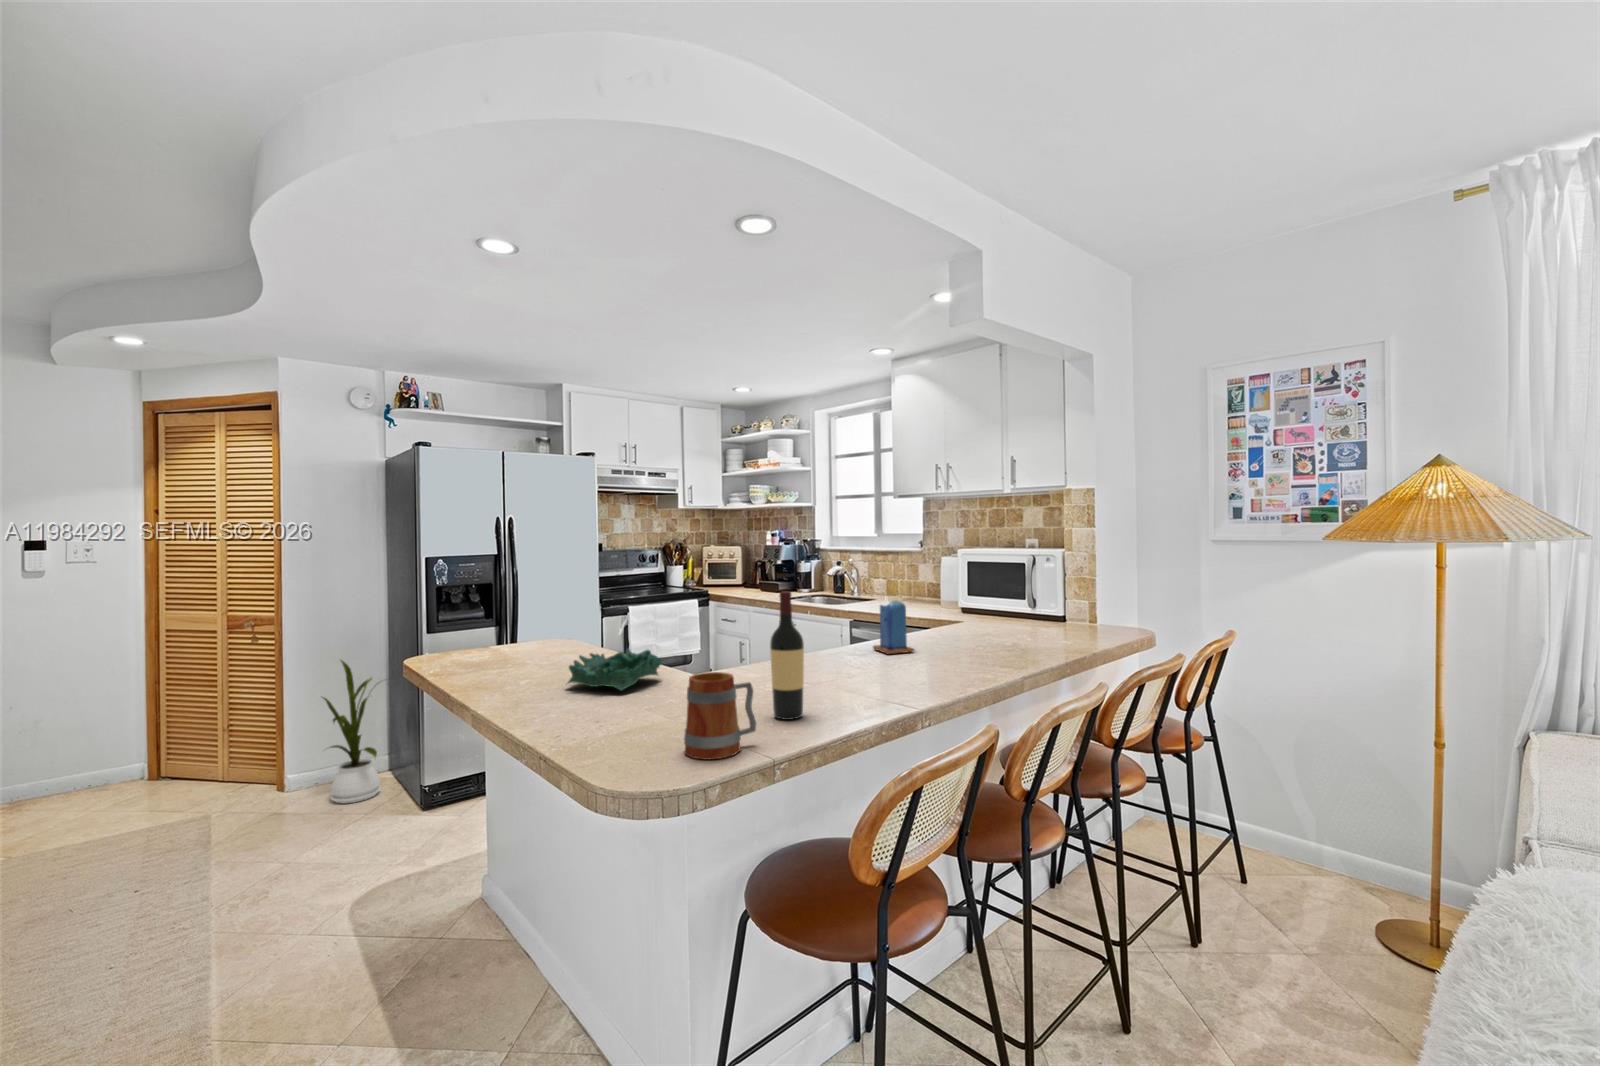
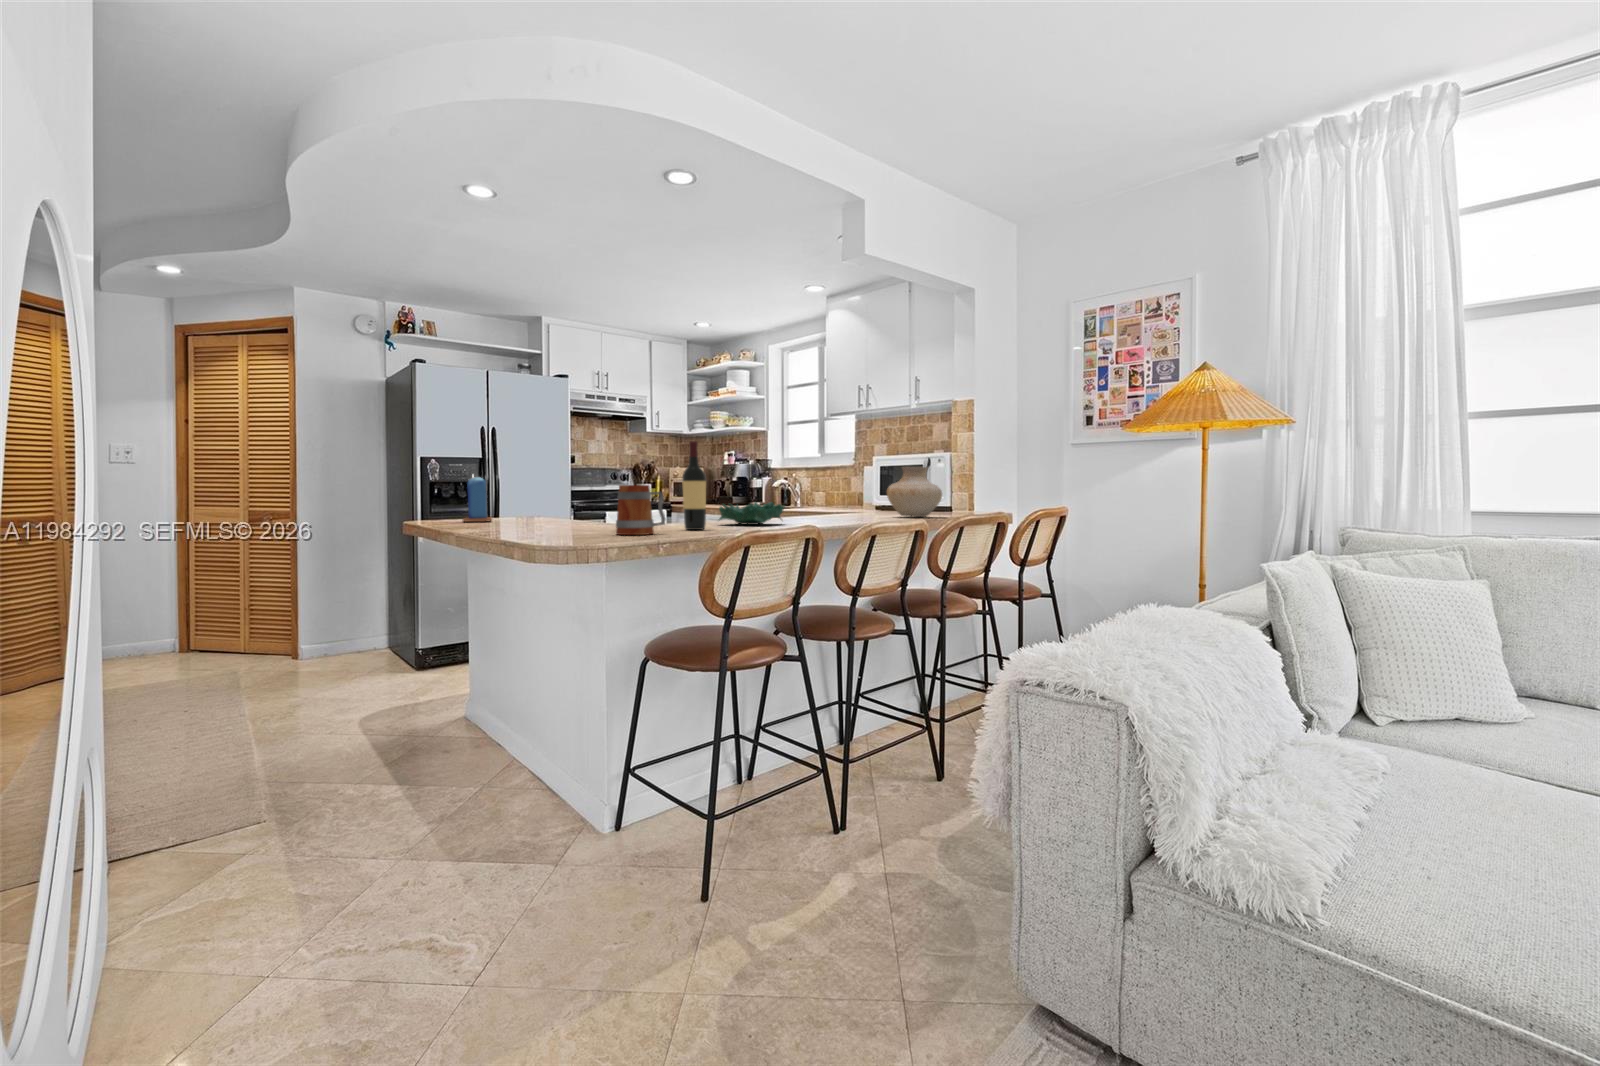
vase: none [991,574,1063,638] -> present [887,467,942,517]
candle: present [873,597,914,654] -> present [463,475,492,522]
decorative bowl: present [568,649,661,690] -> present [719,502,784,525]
house plant: present [323,660,381,804] -> none [334,548,394,665]

